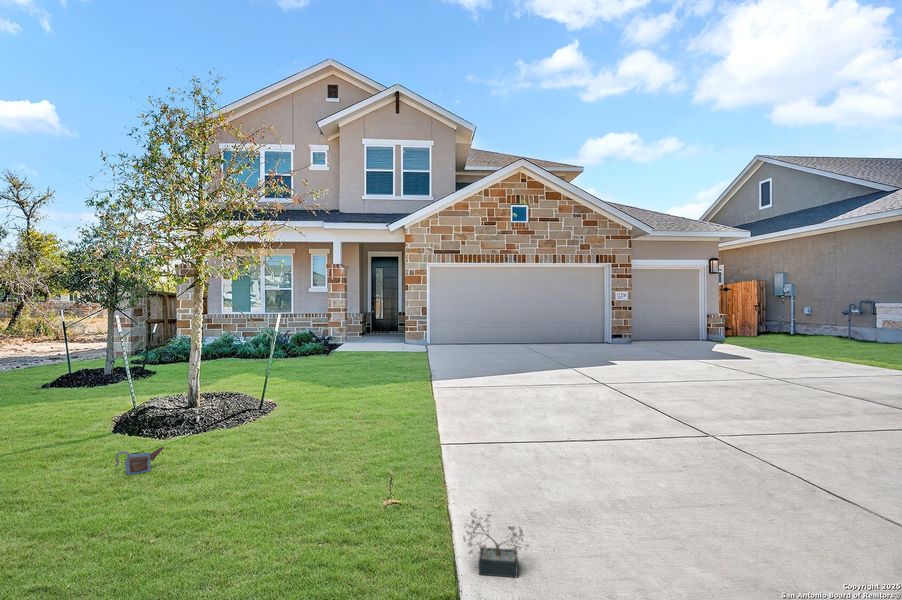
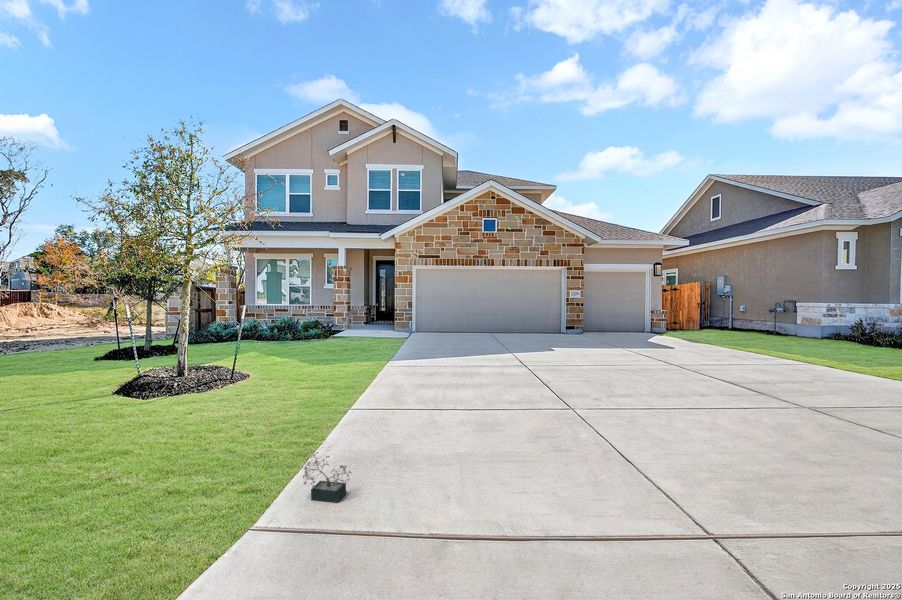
watering can: present [115,447,164,475] -> none [98,404,139,425]

